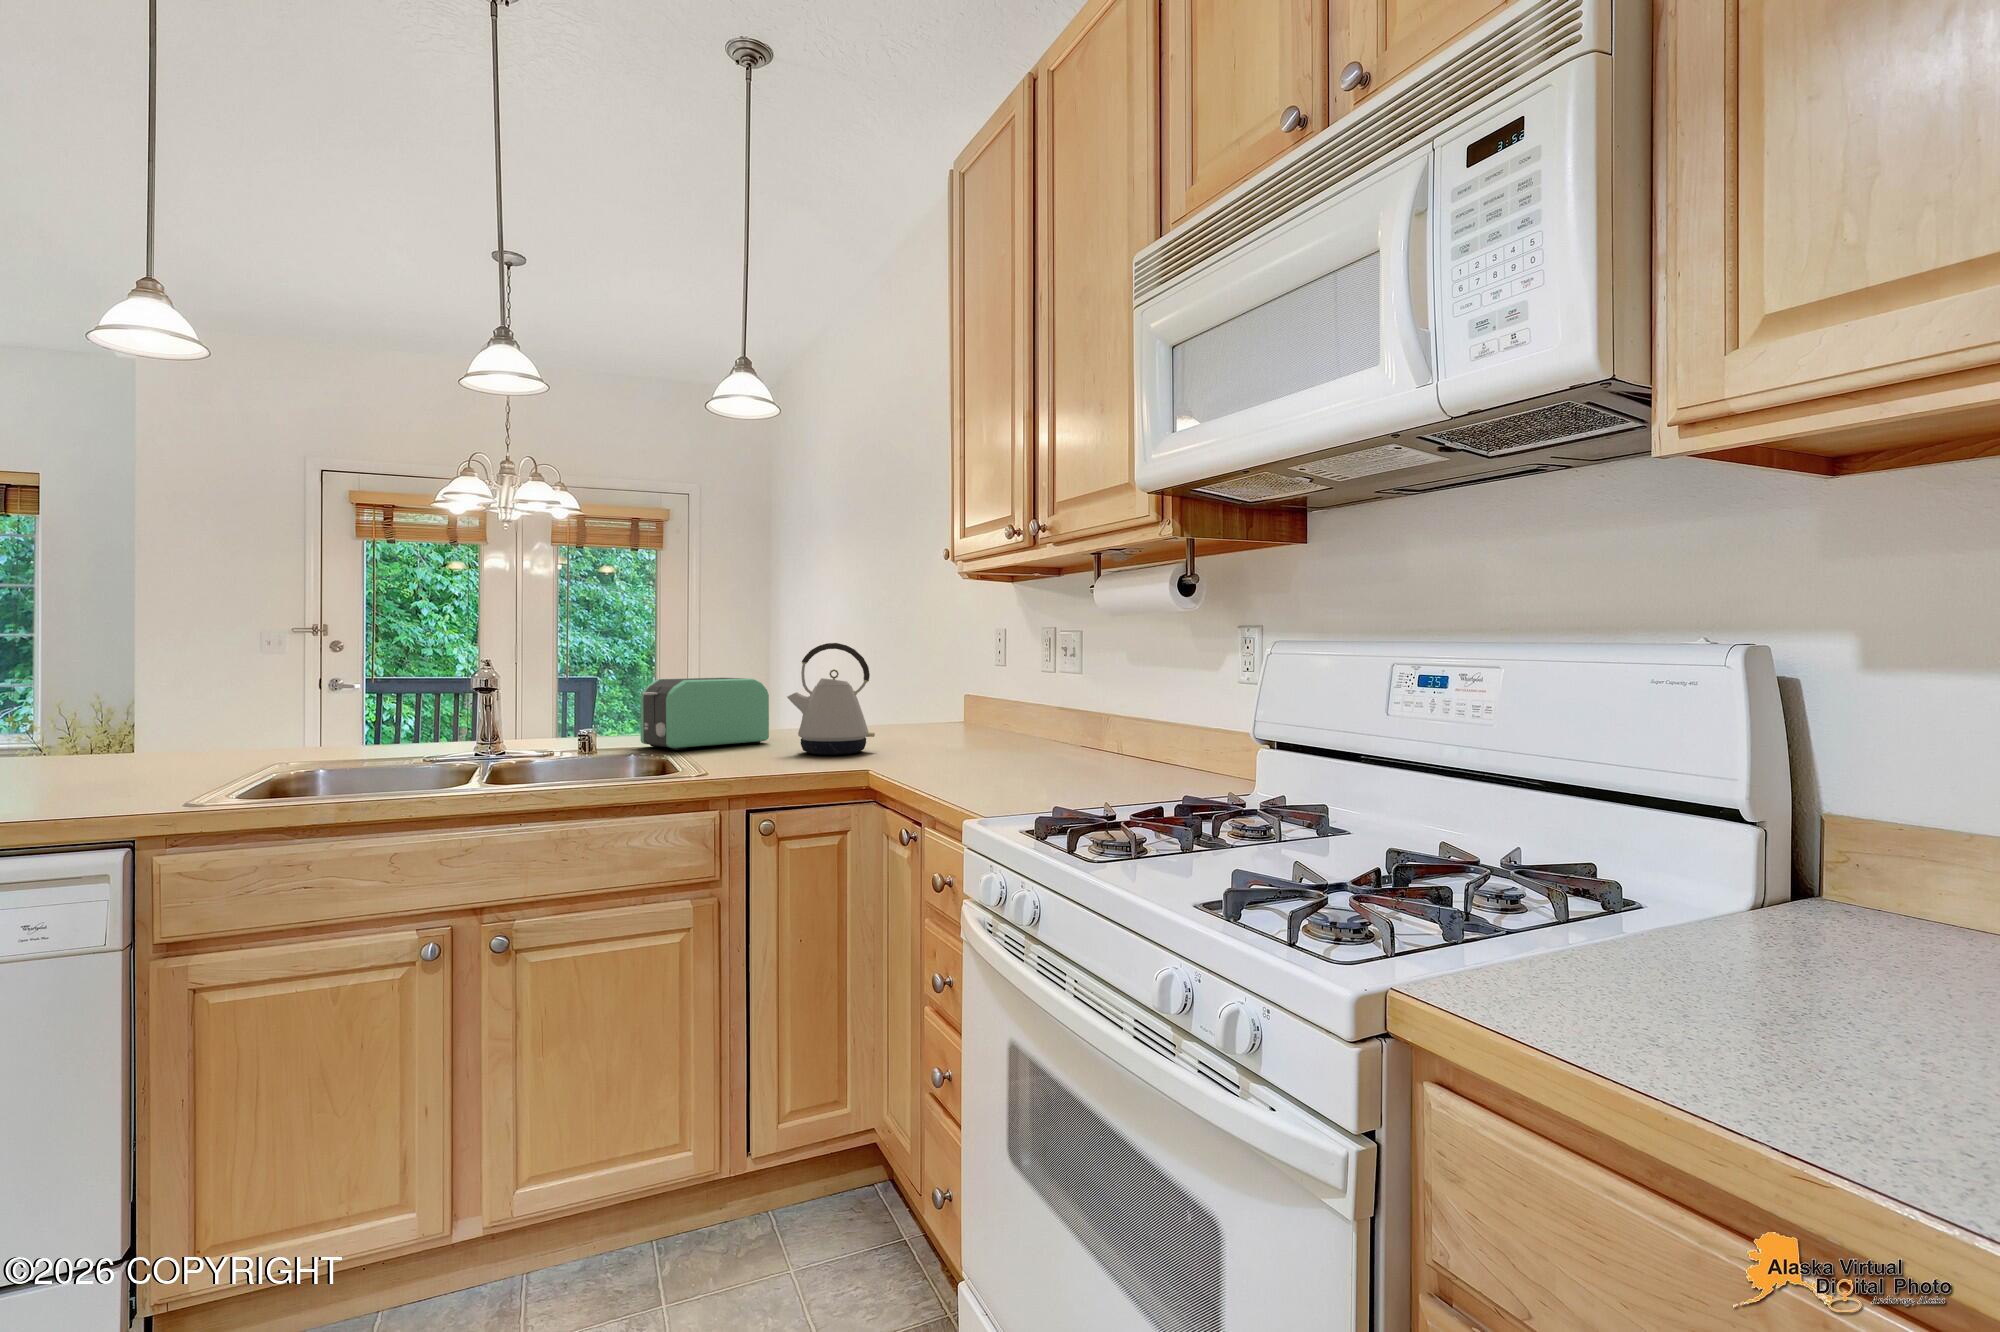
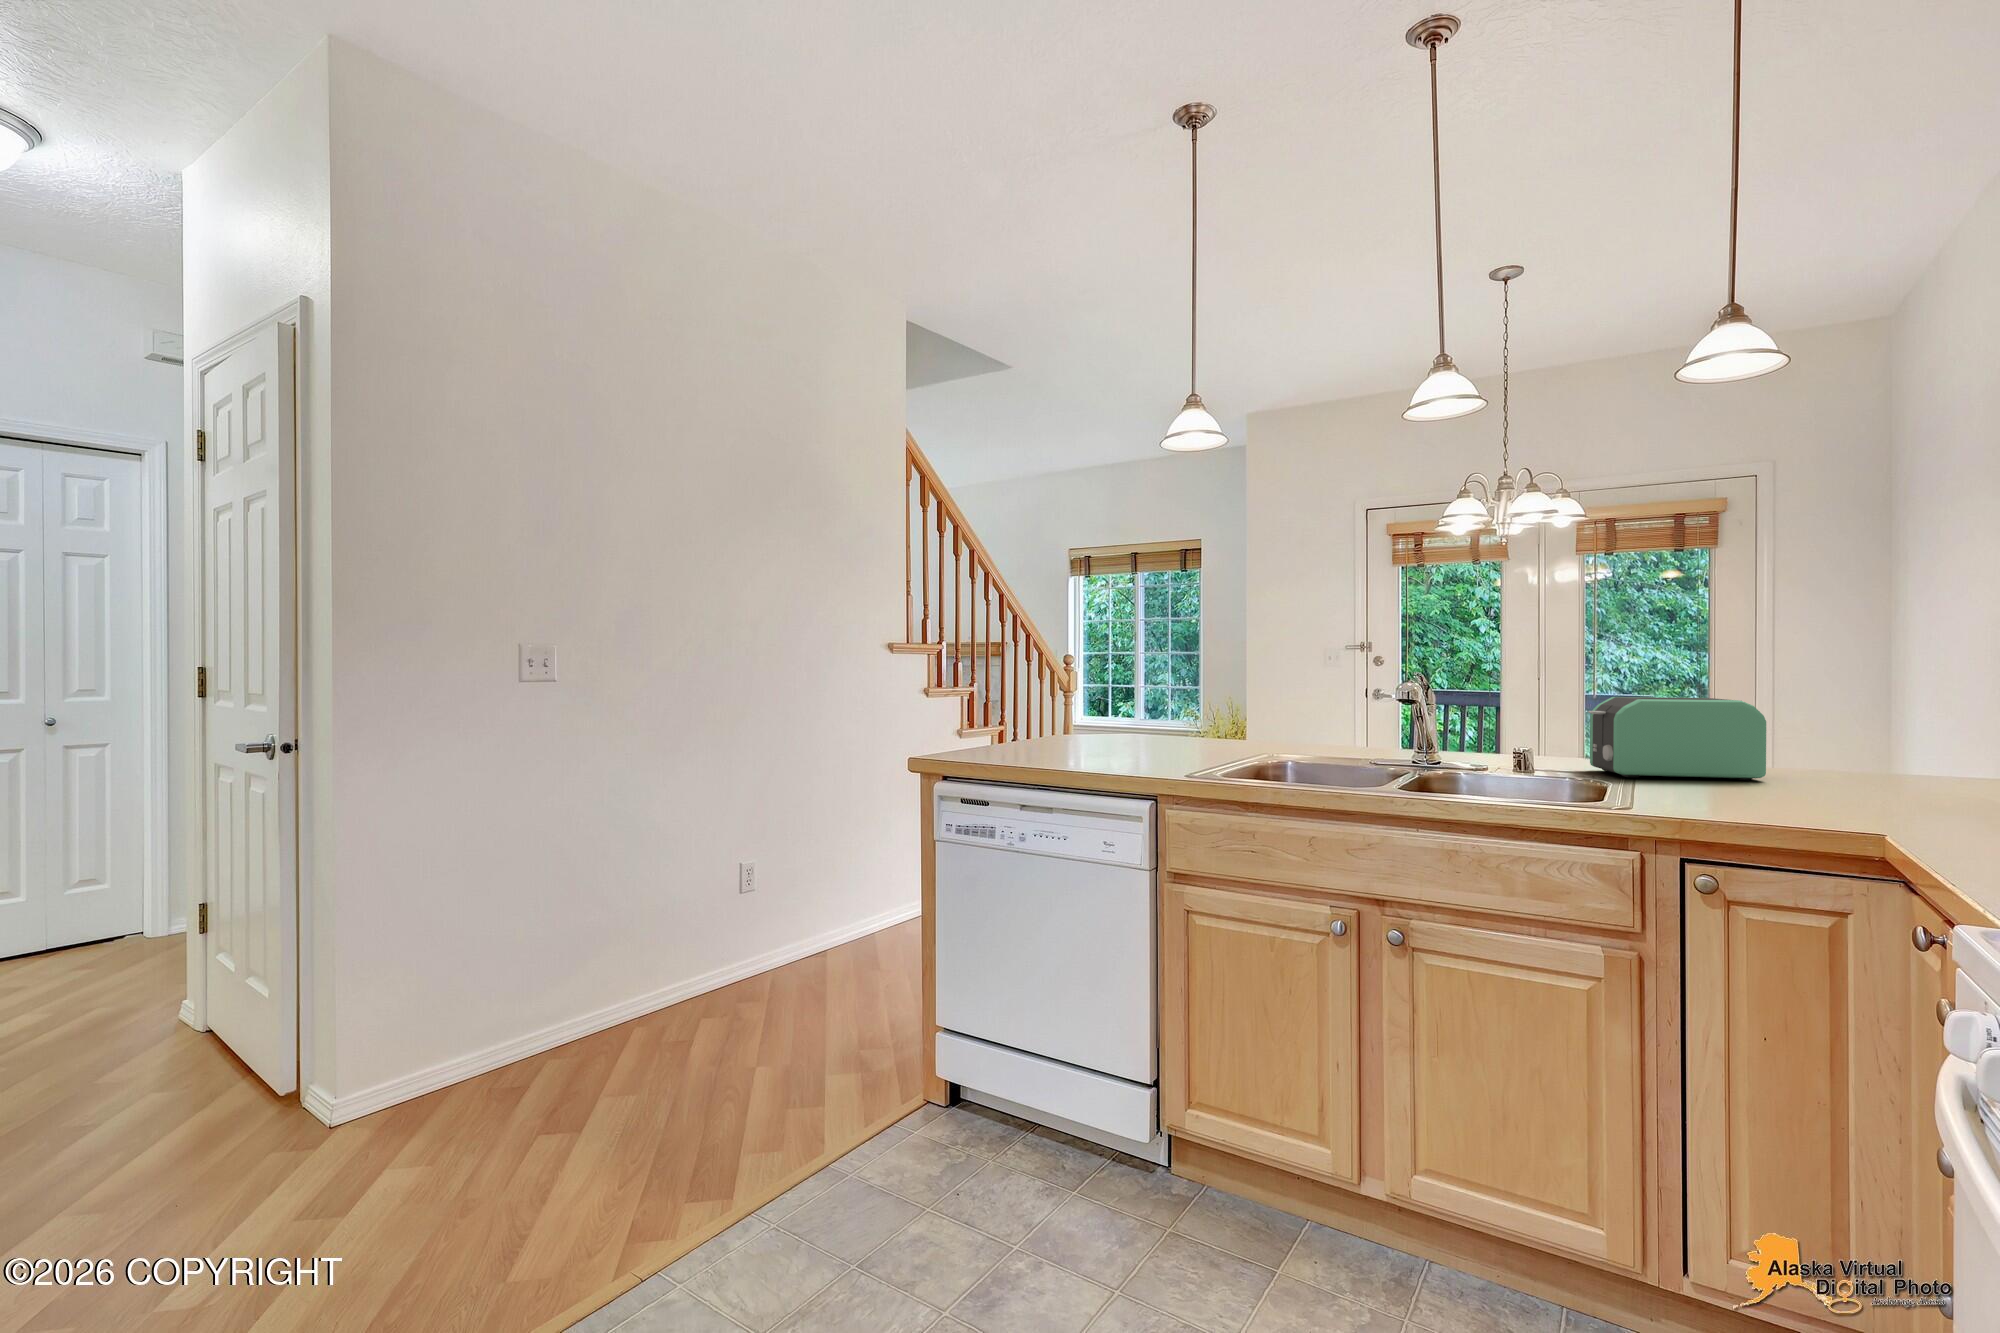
kettle: present [787,643,875,755] -> none [1775,657,1931,809]

